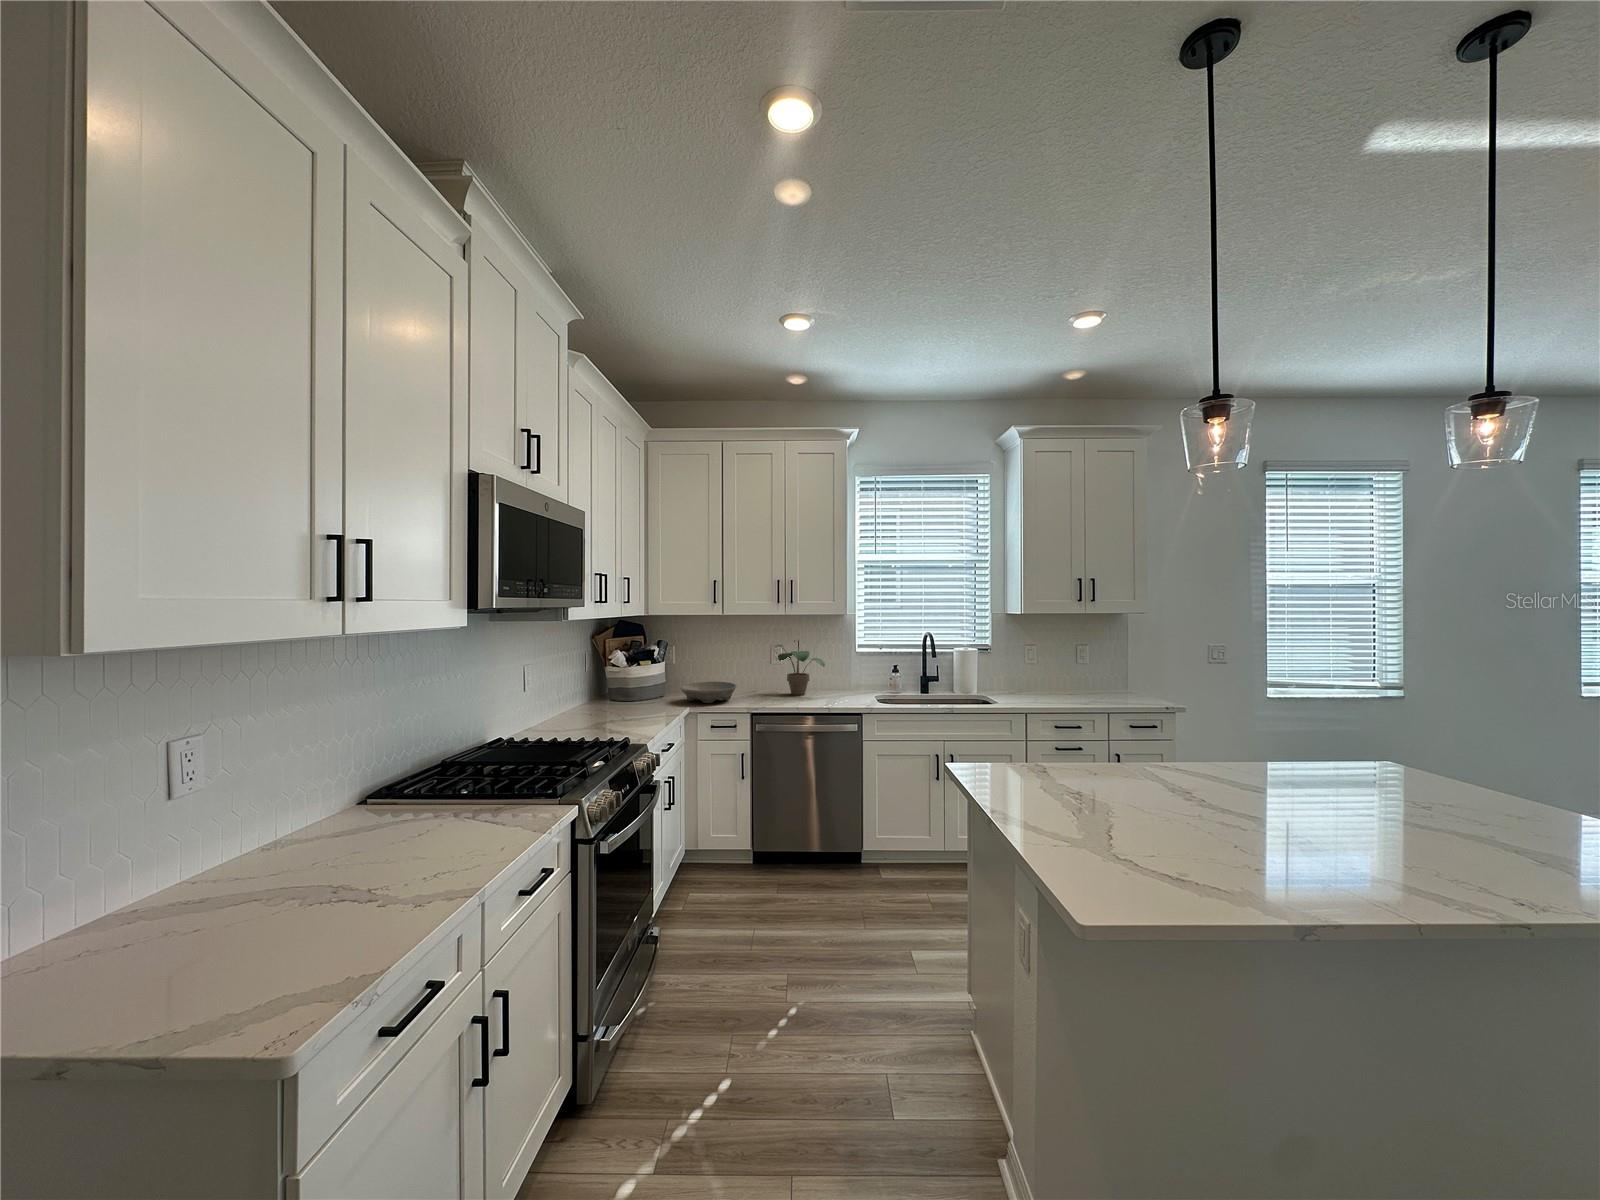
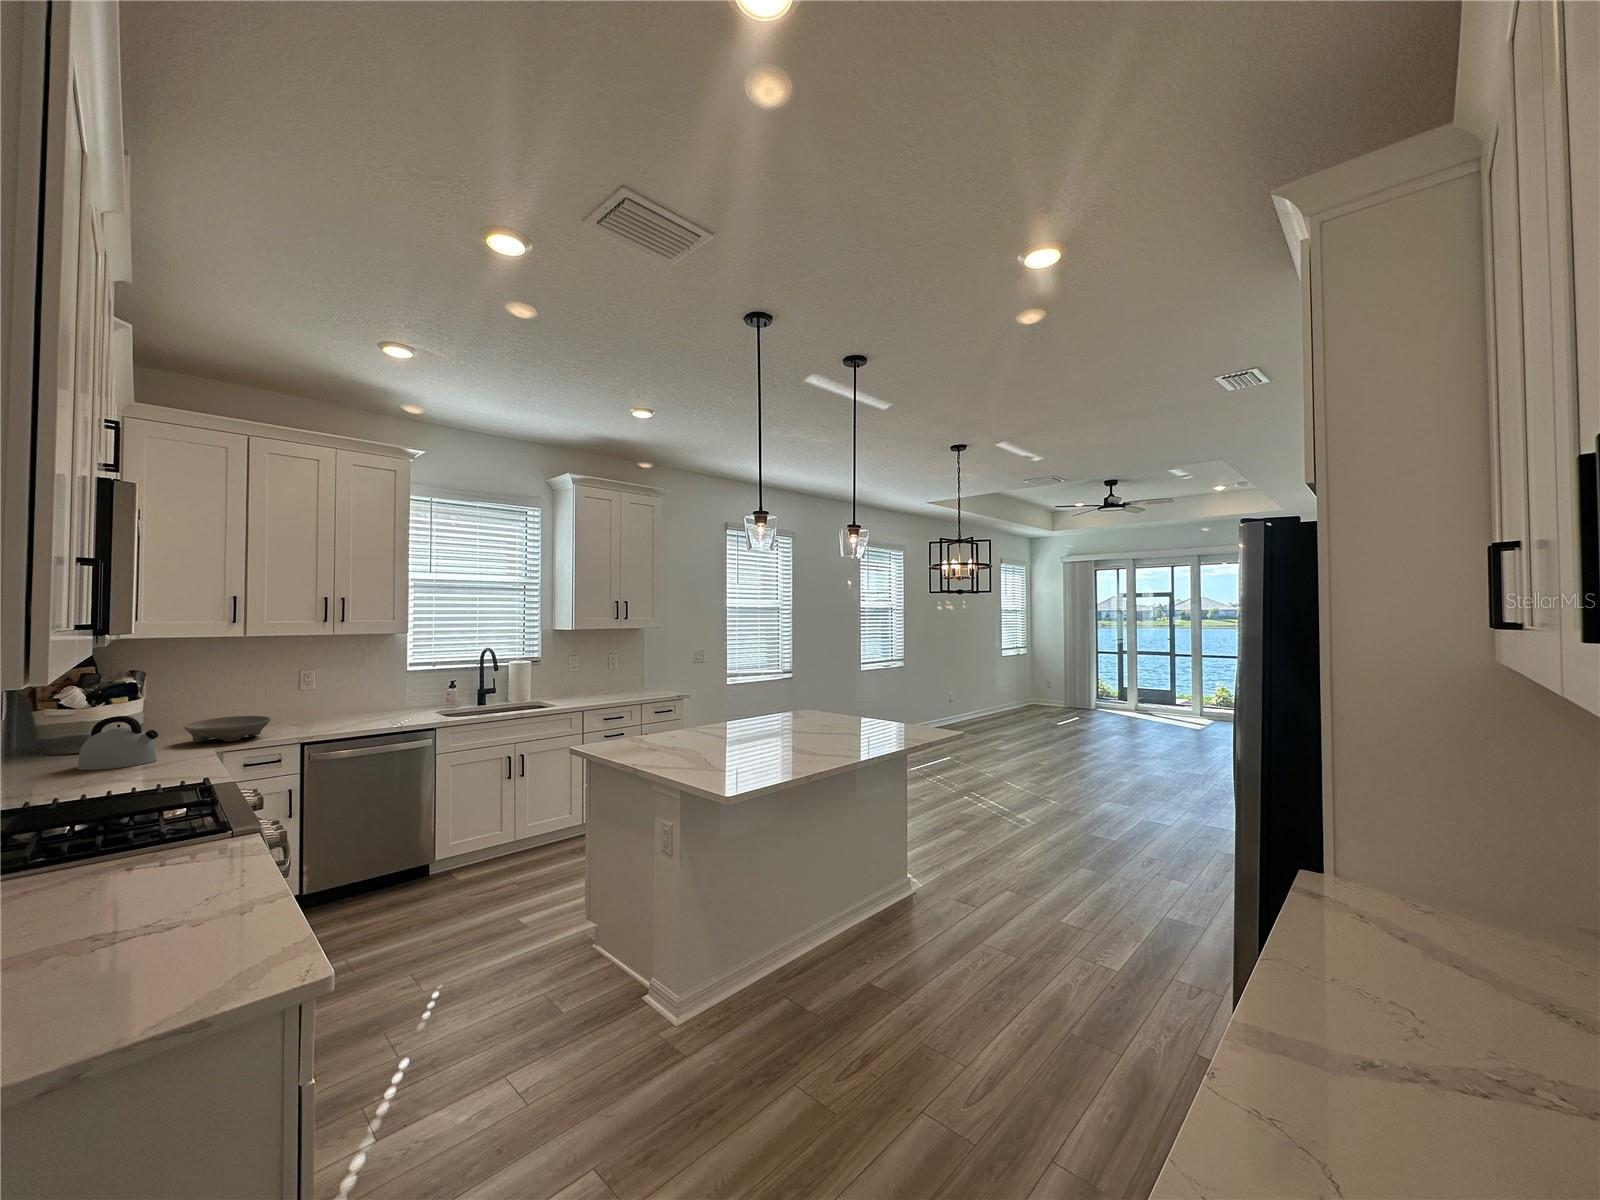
potted plant: present [774,640,825,695] -> none [305,662,376,722]
kettle: none [603,675,647,716] -> present [77,716,158,770]

